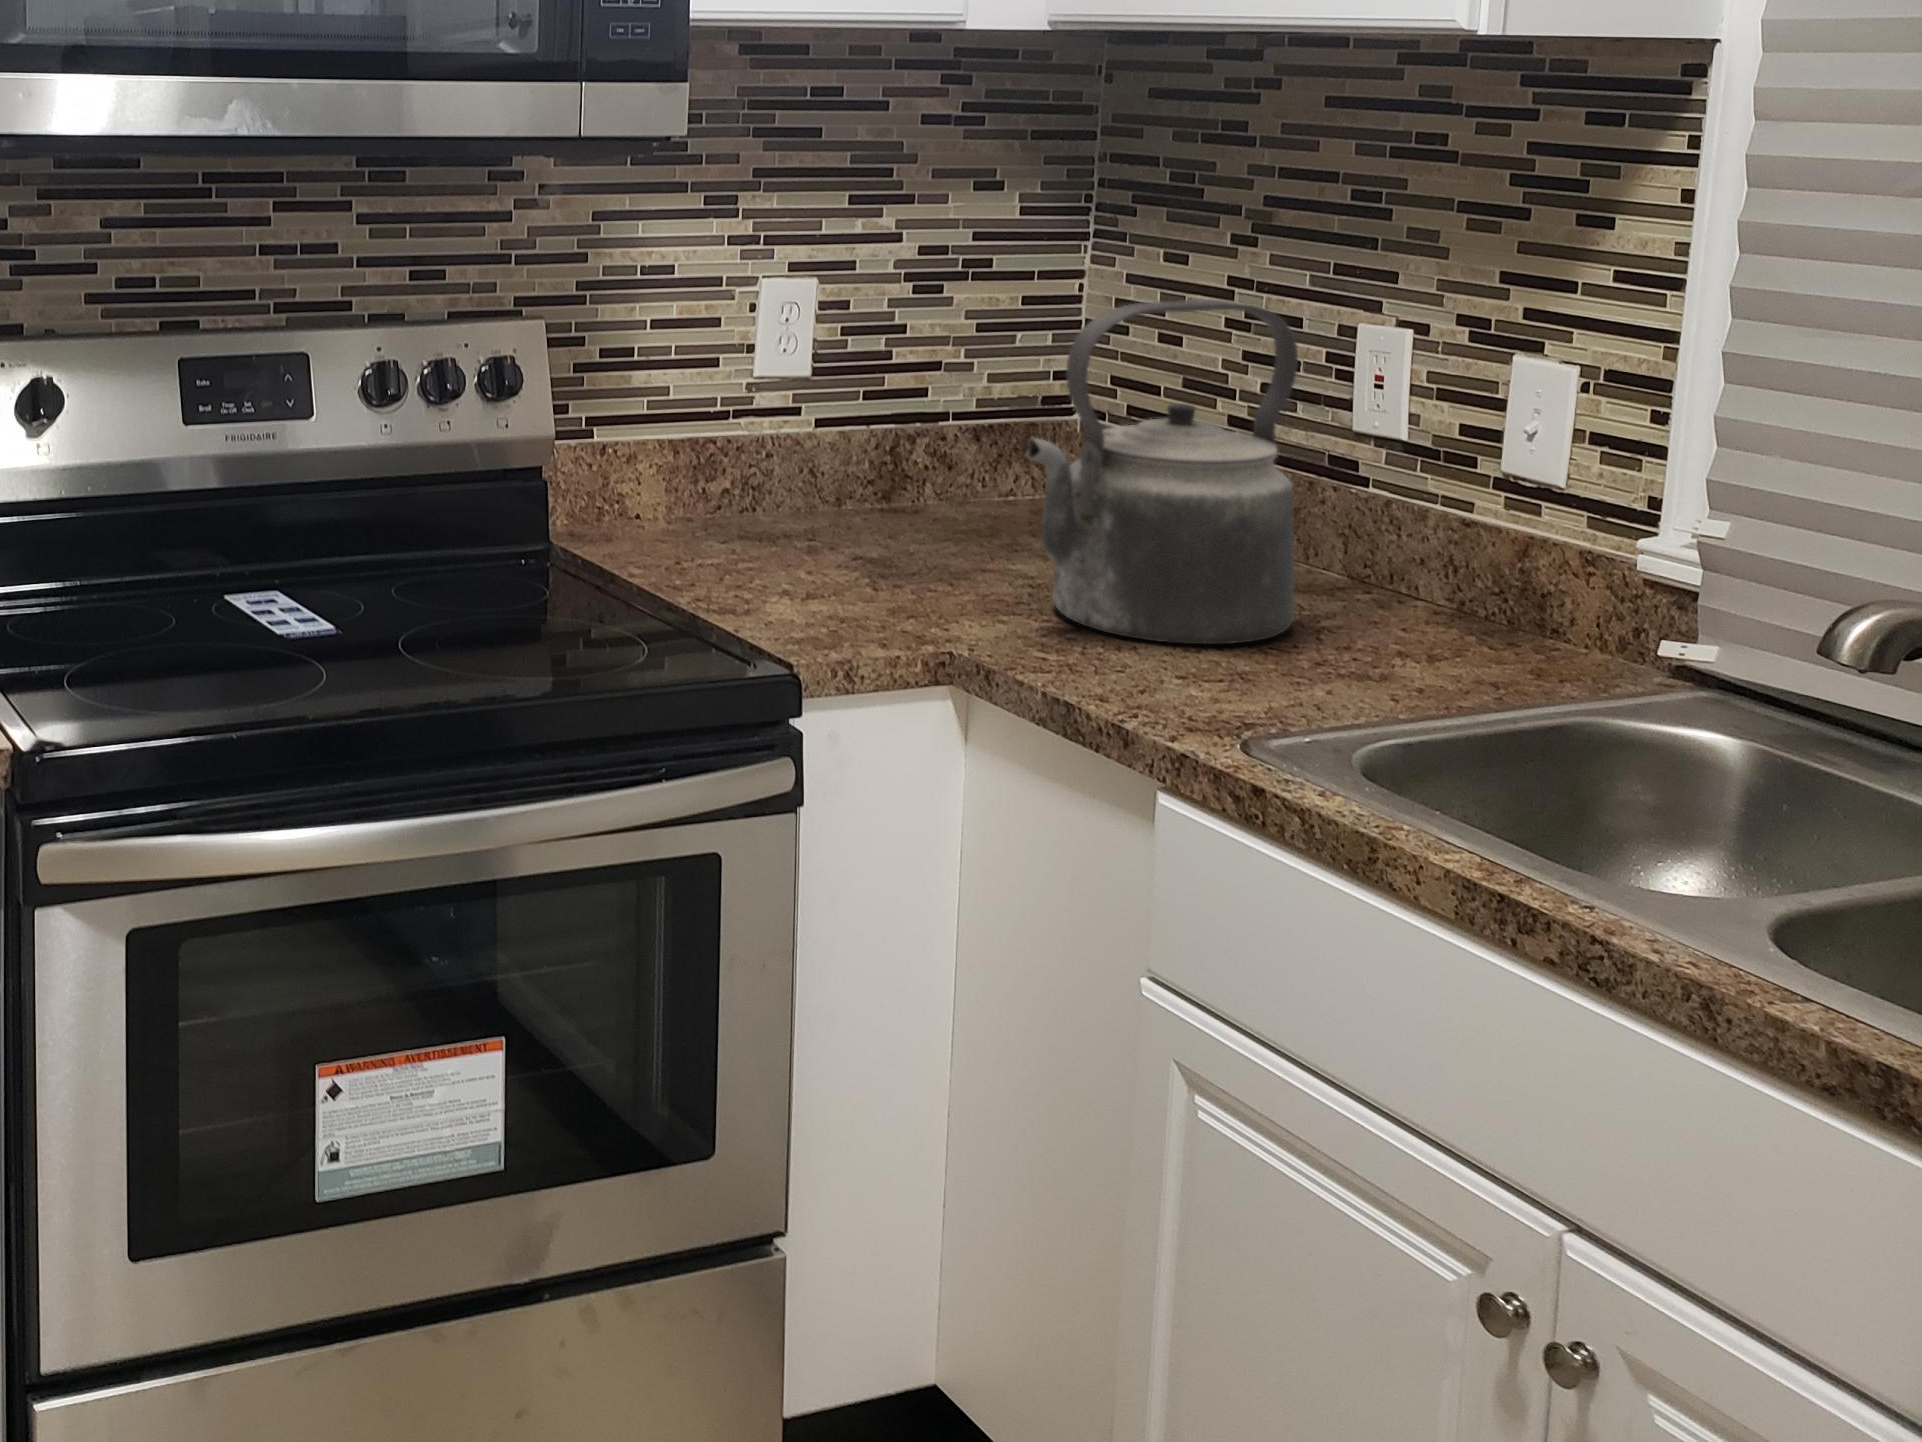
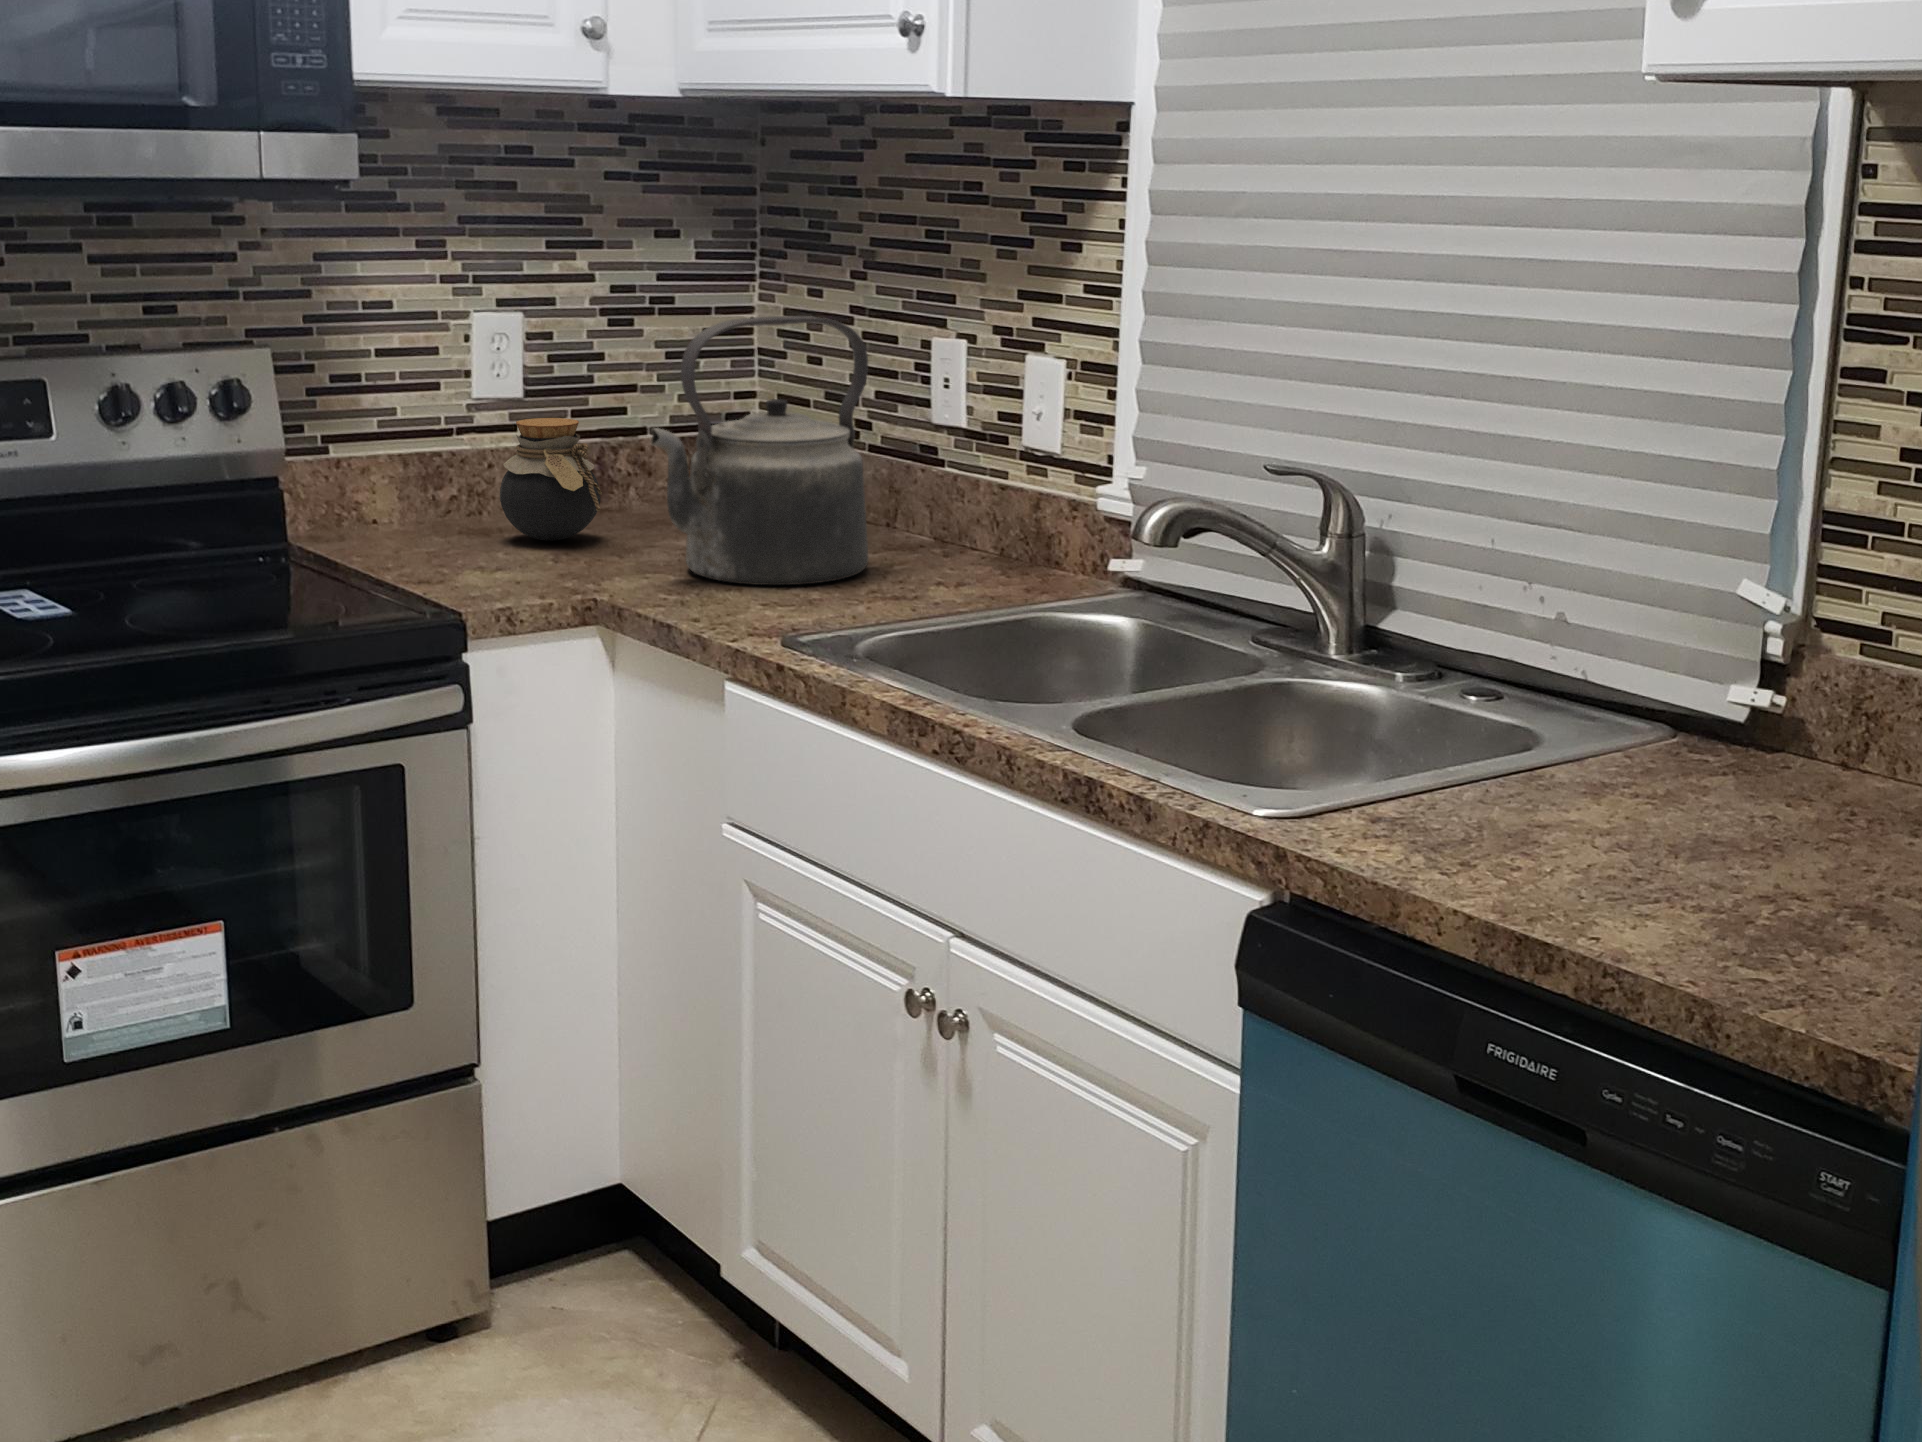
jar: none [802,407,930,556] -> present [500,418,602,541]

